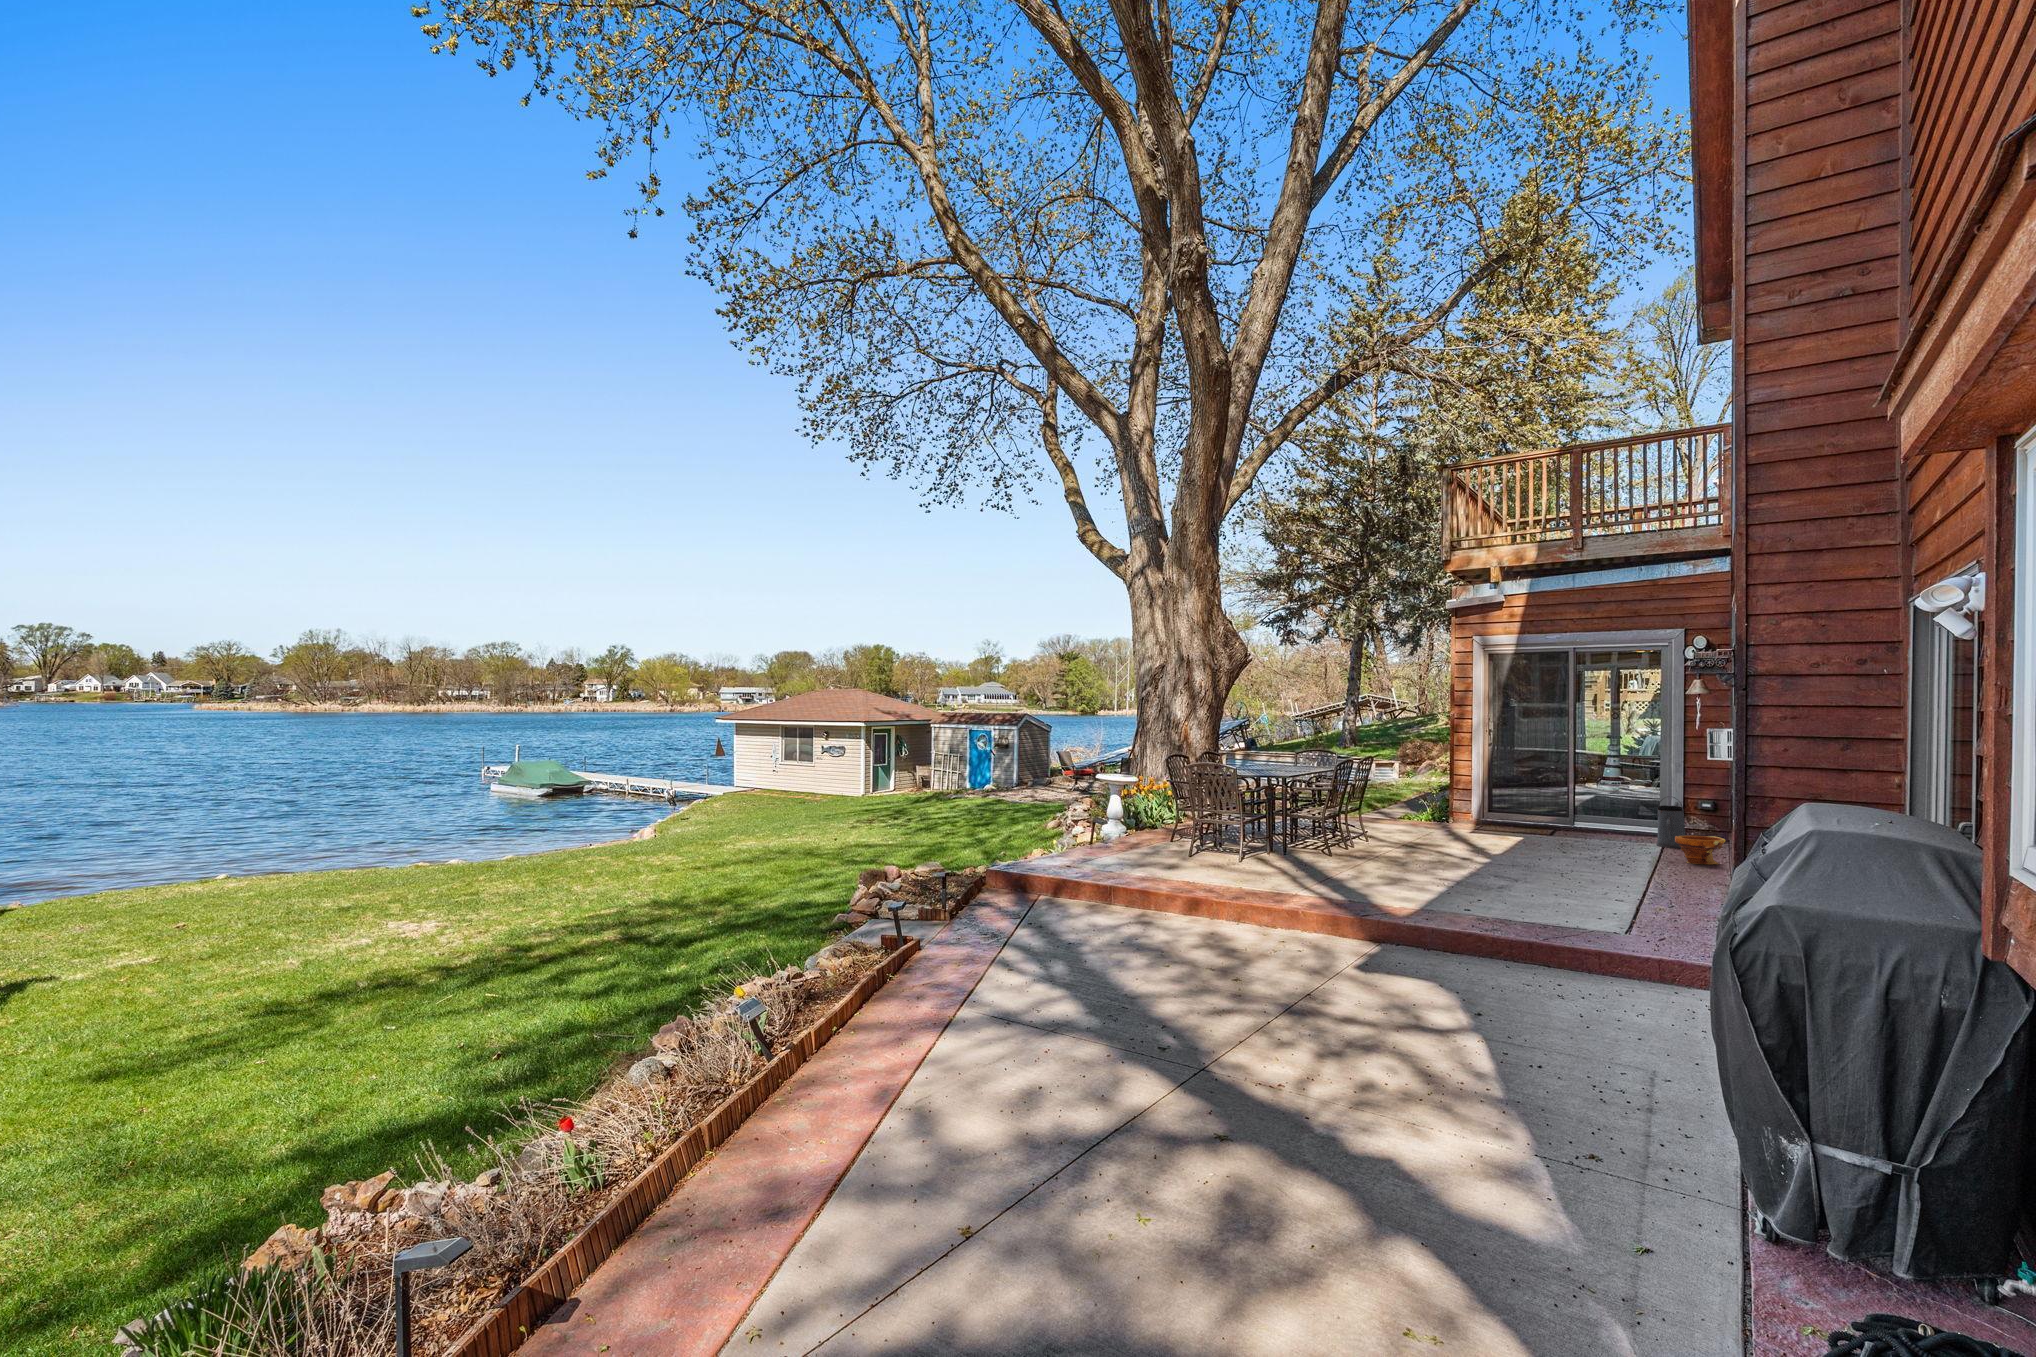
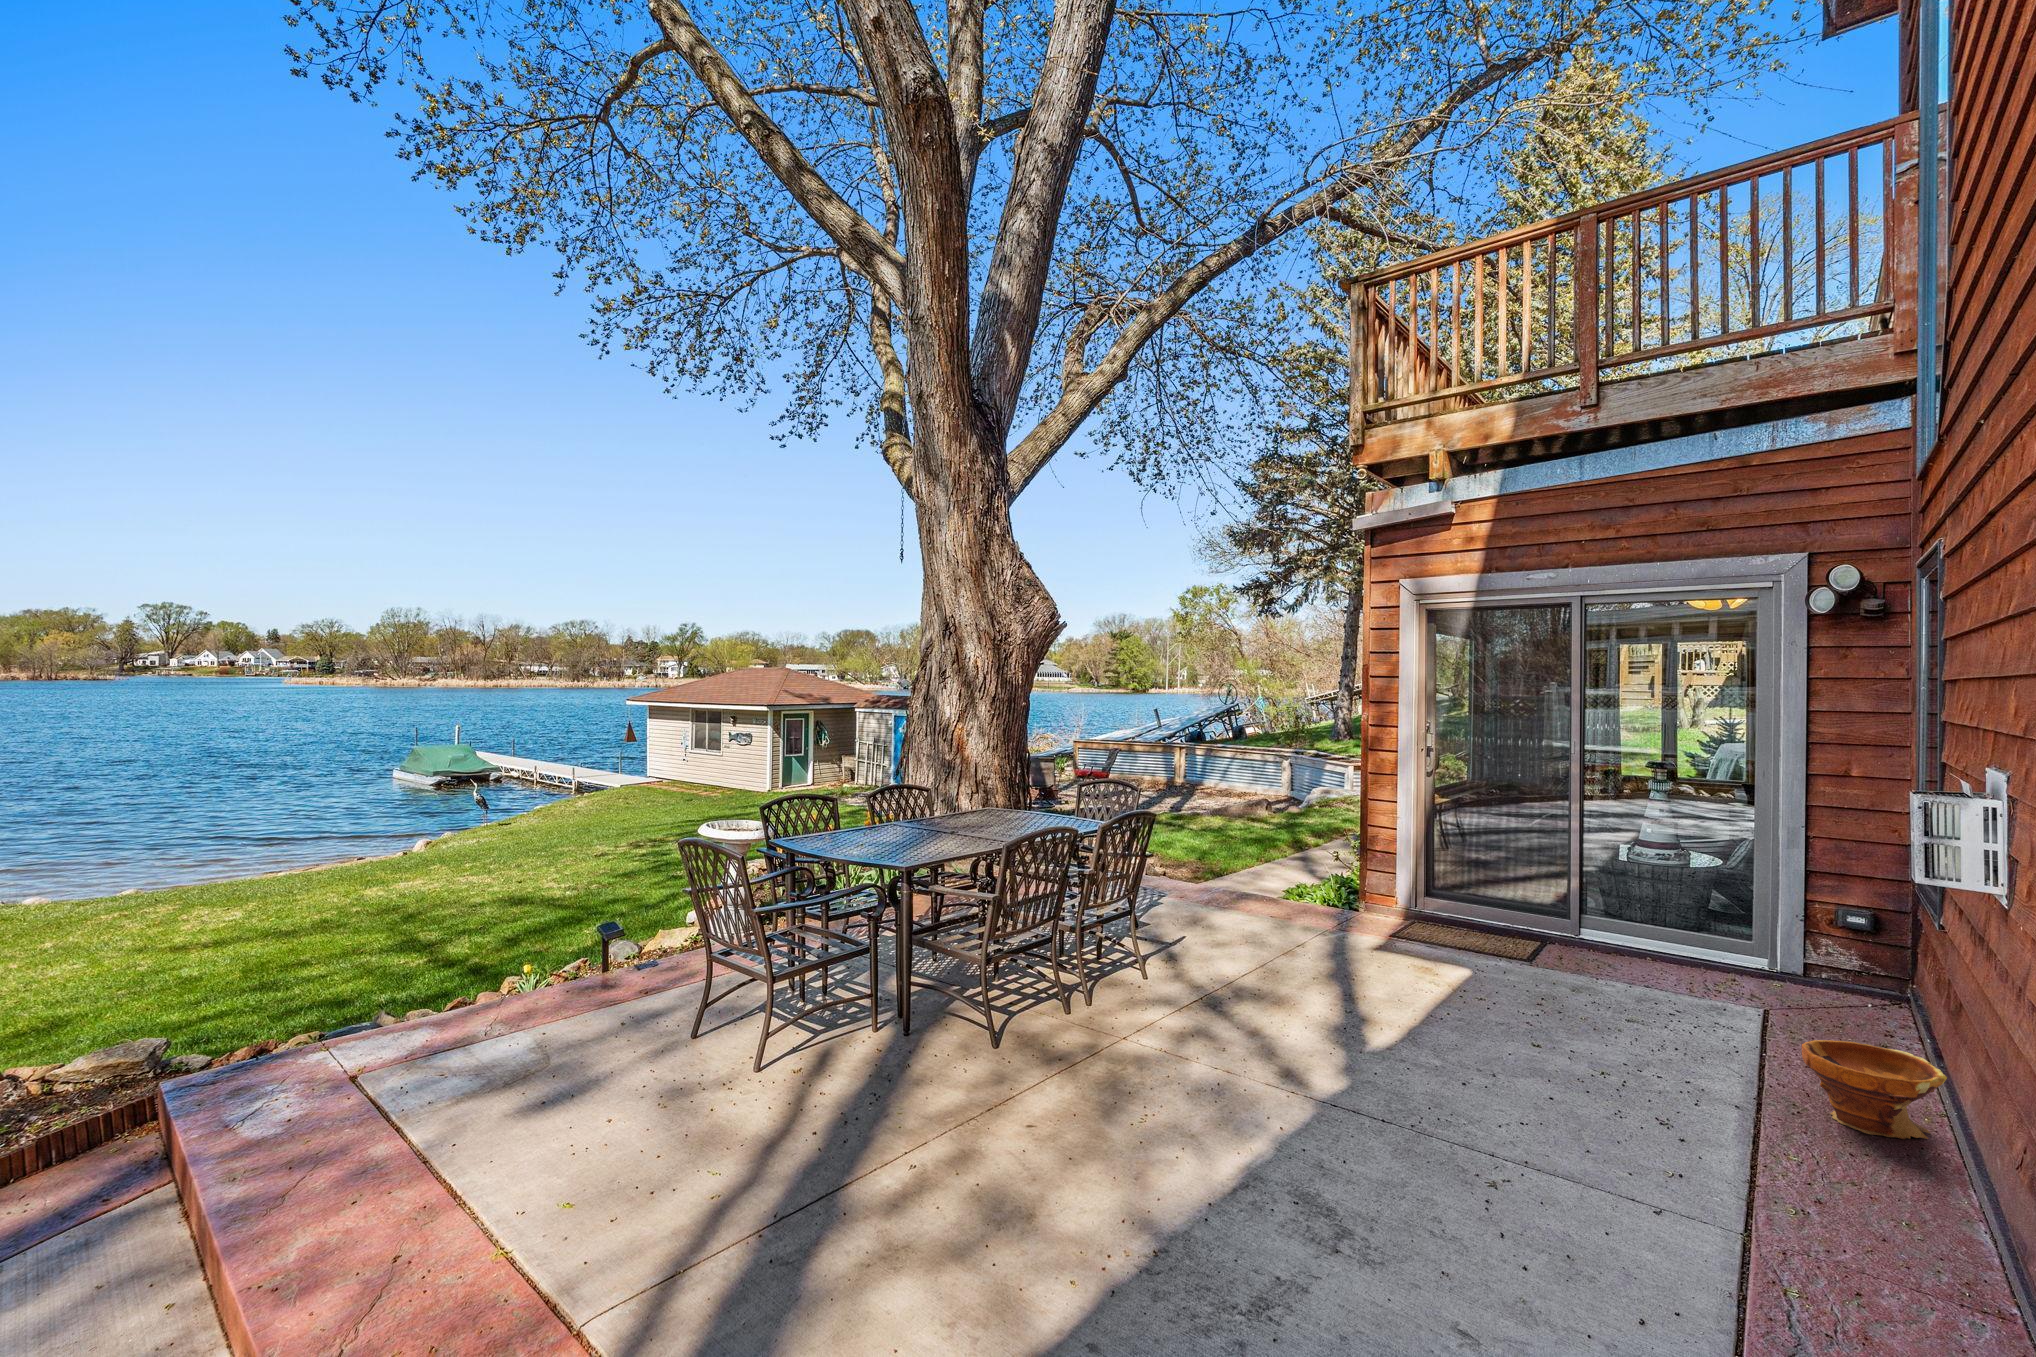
watering can: present [1656,796,1685,848] -> none [1742,902,1813,1018]

